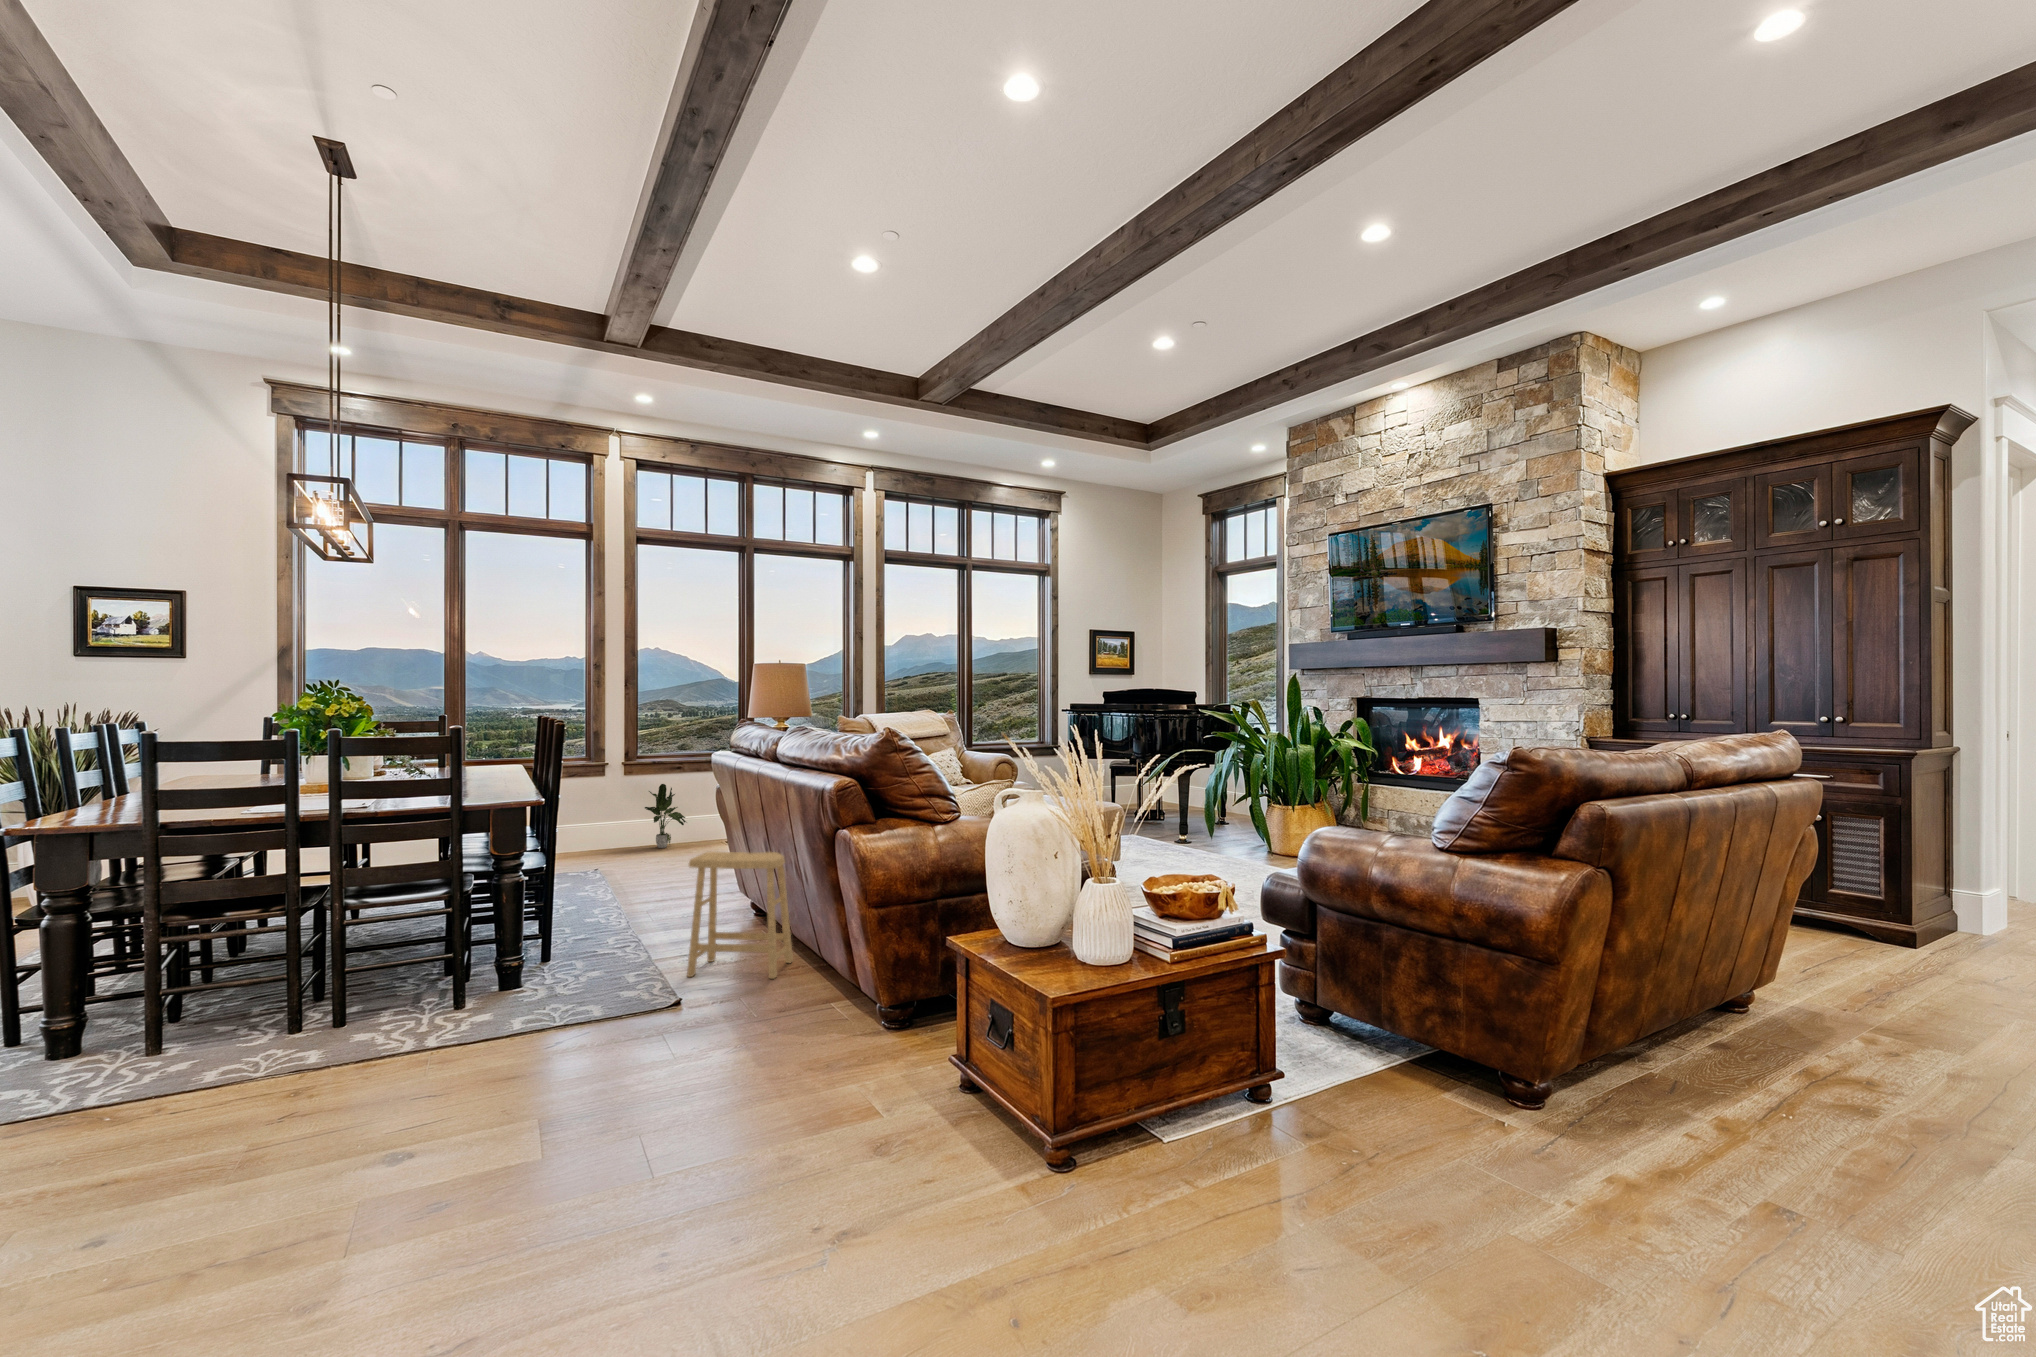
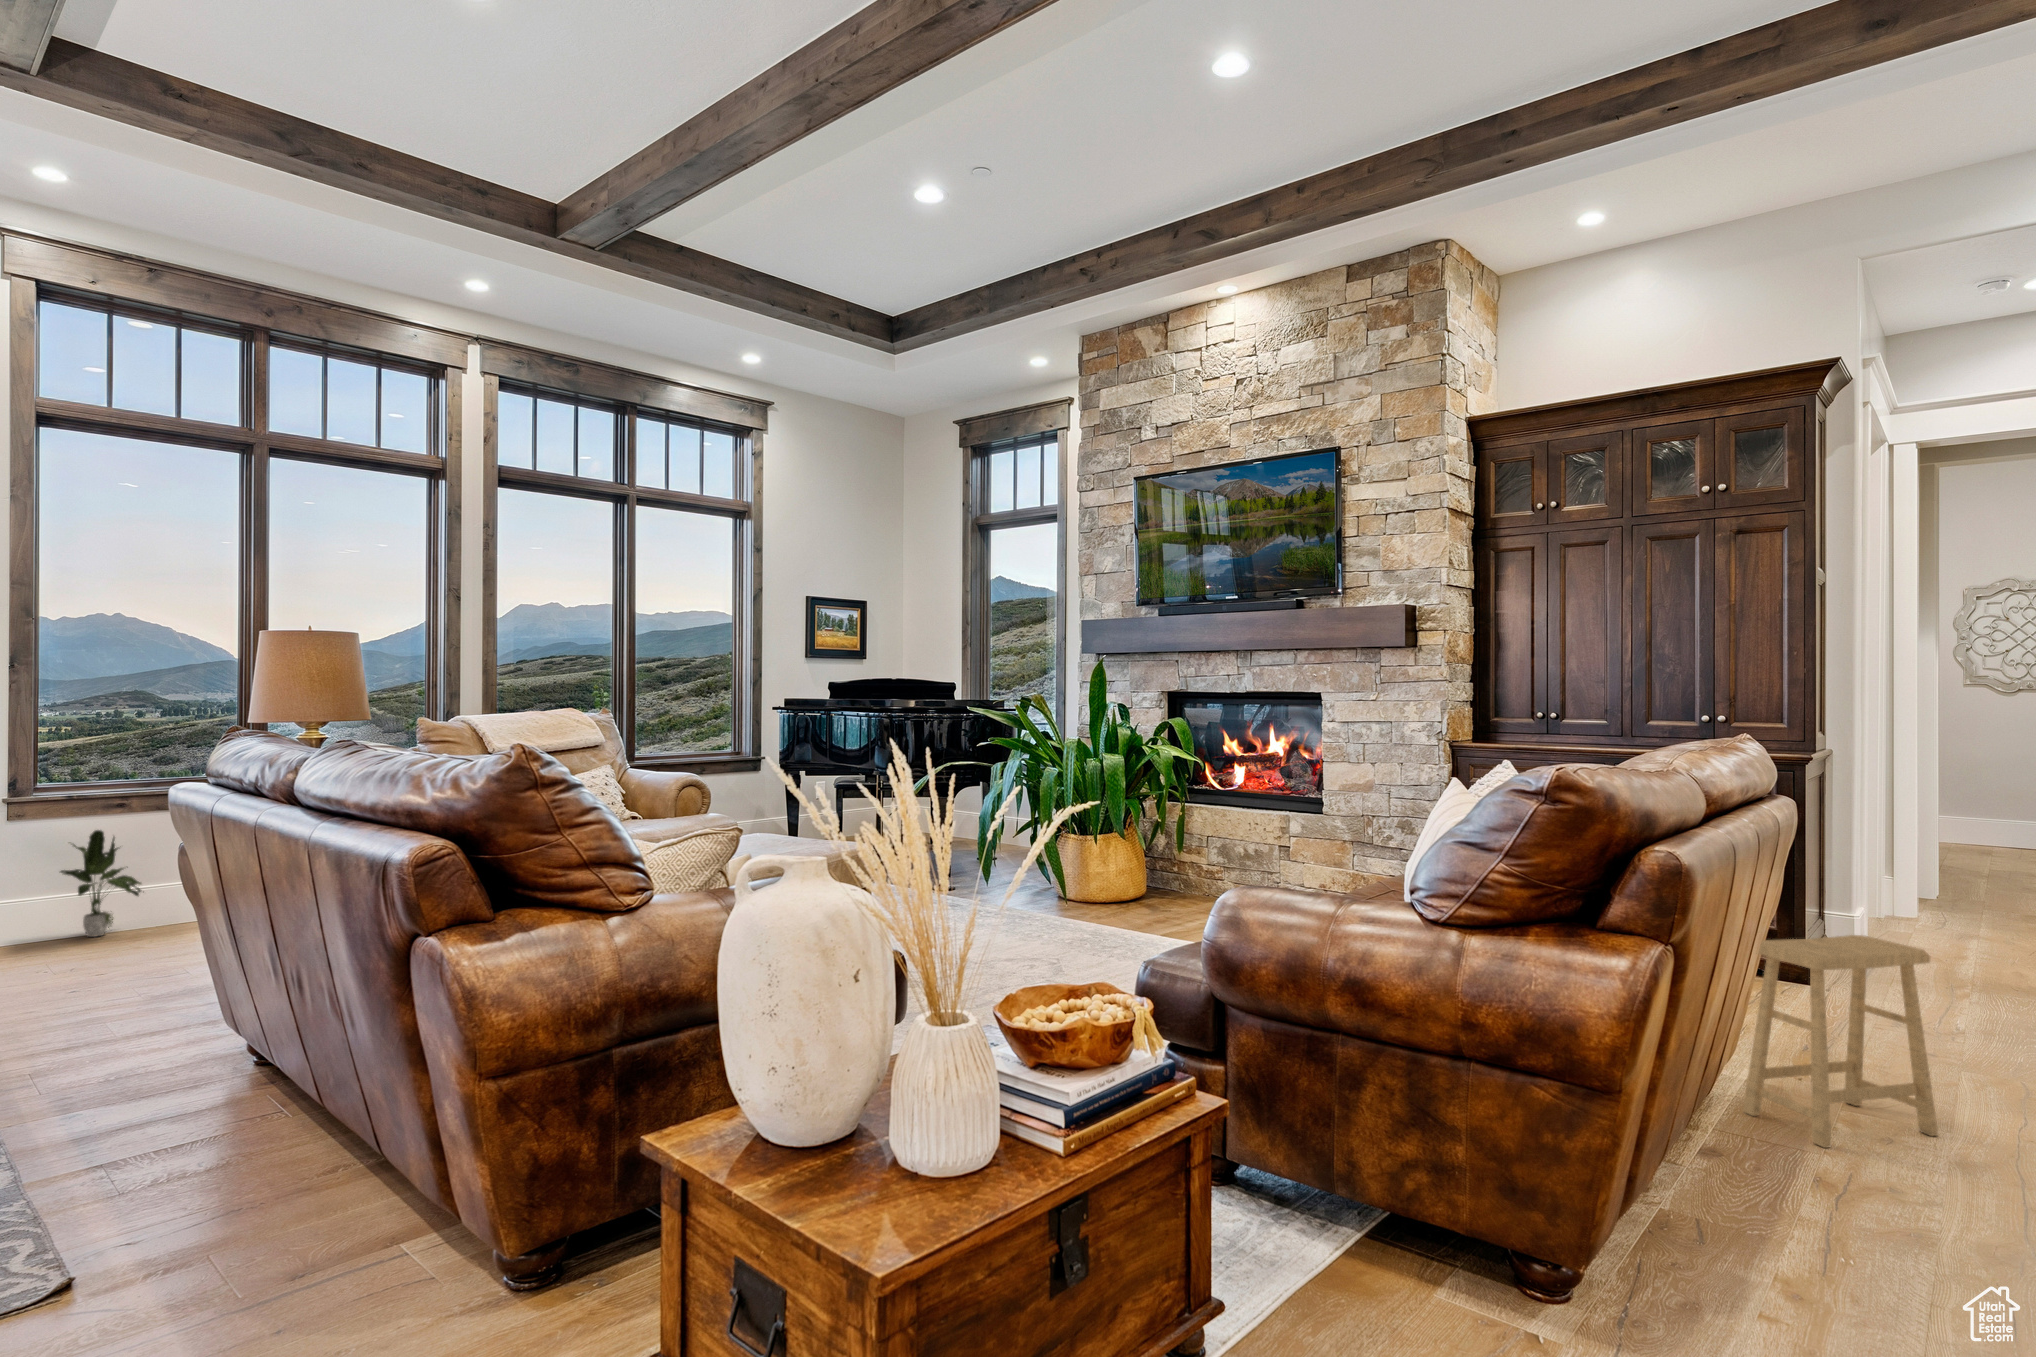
footstool: present [687,851,793,979] -> present [1743,935,1938,1148]

